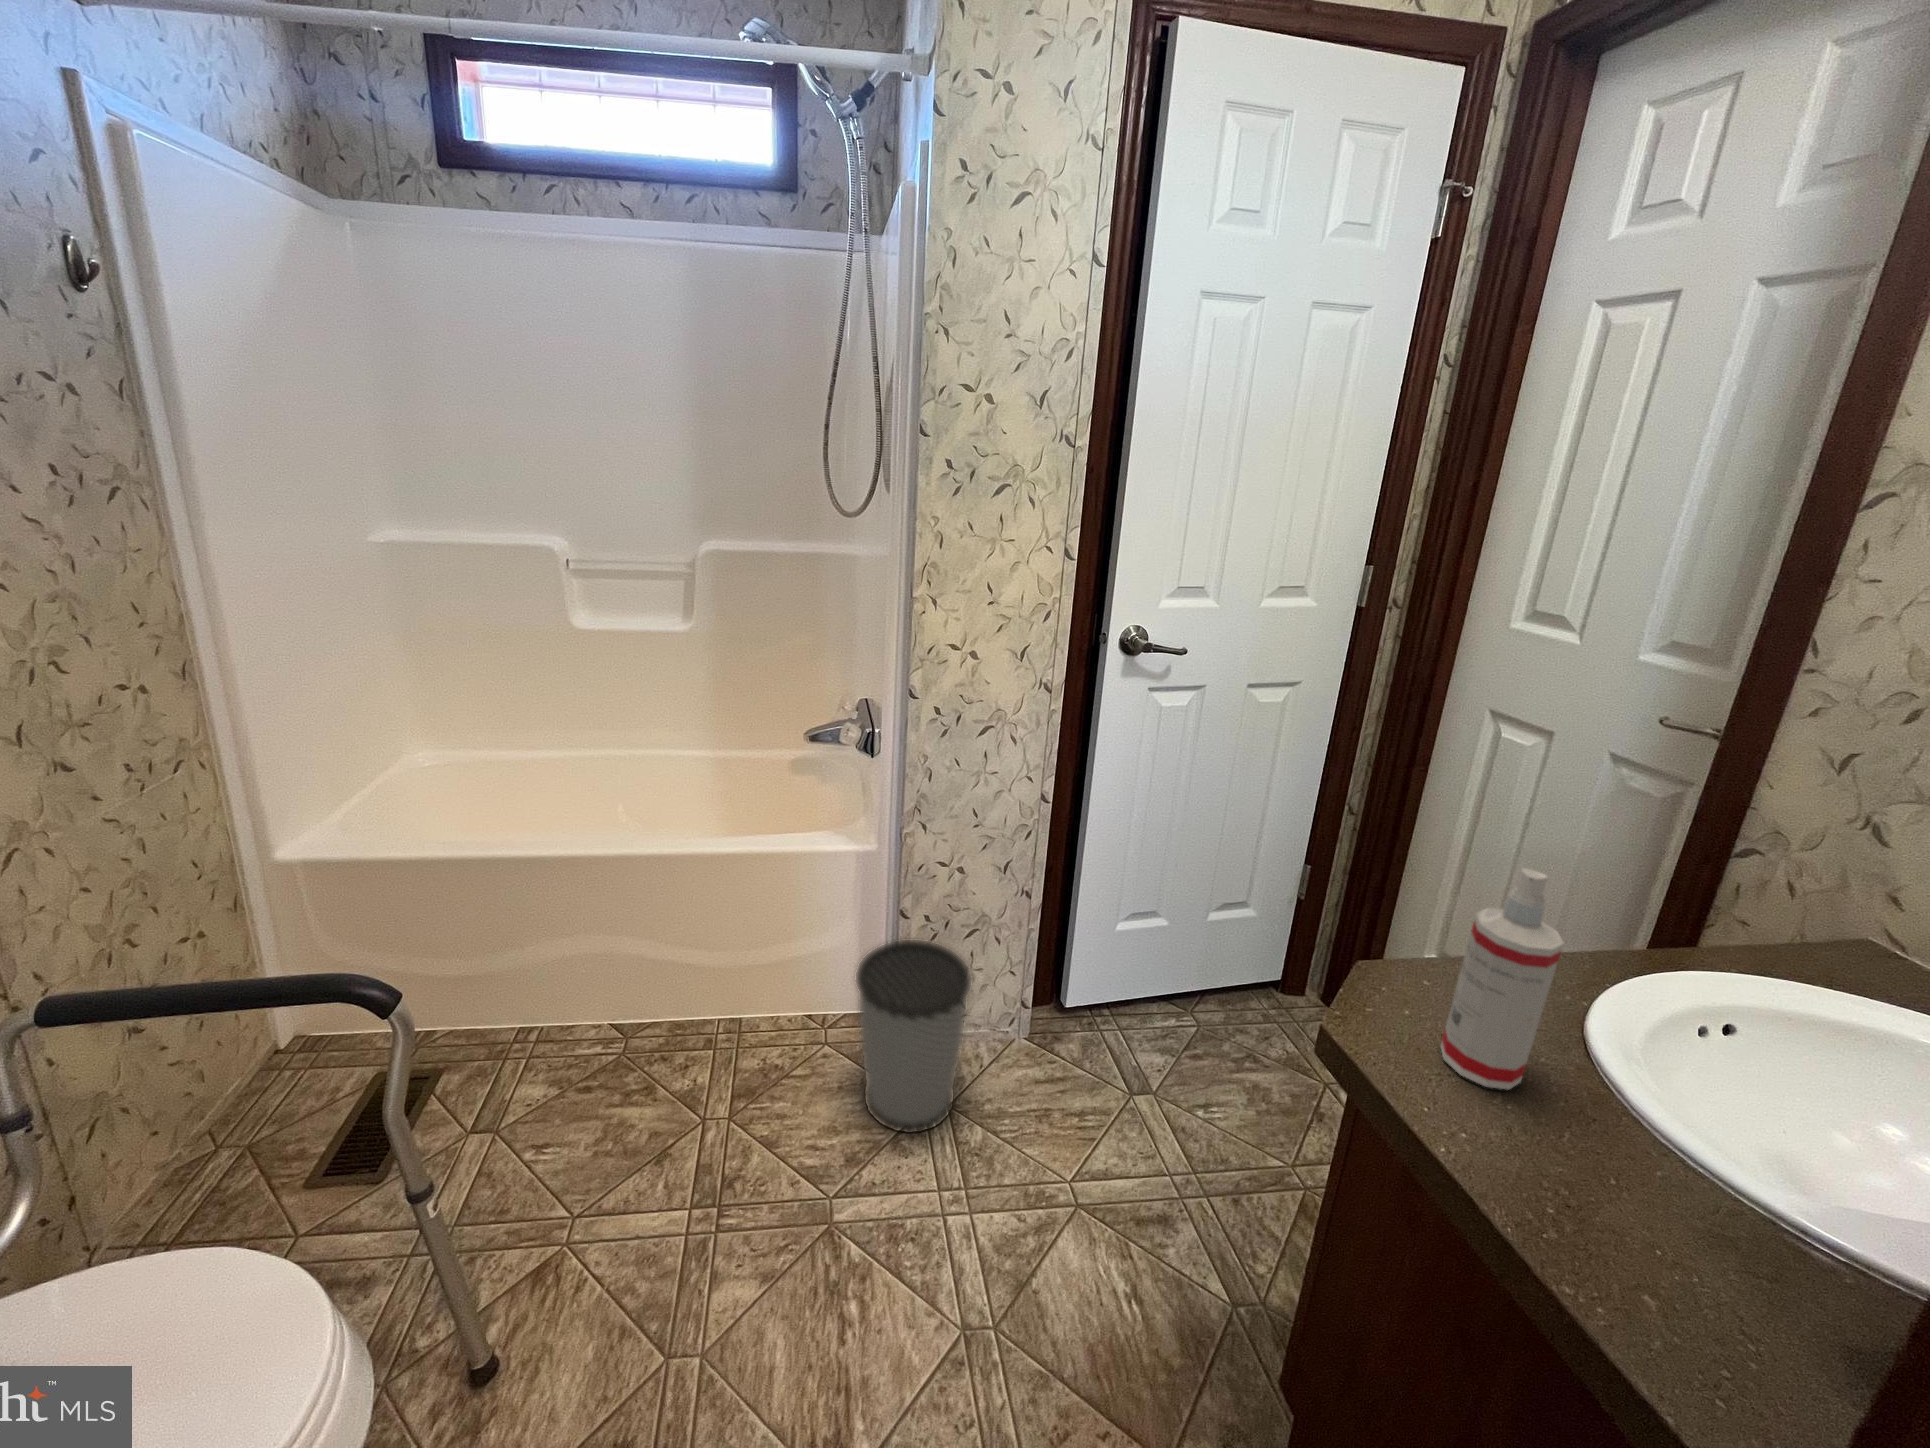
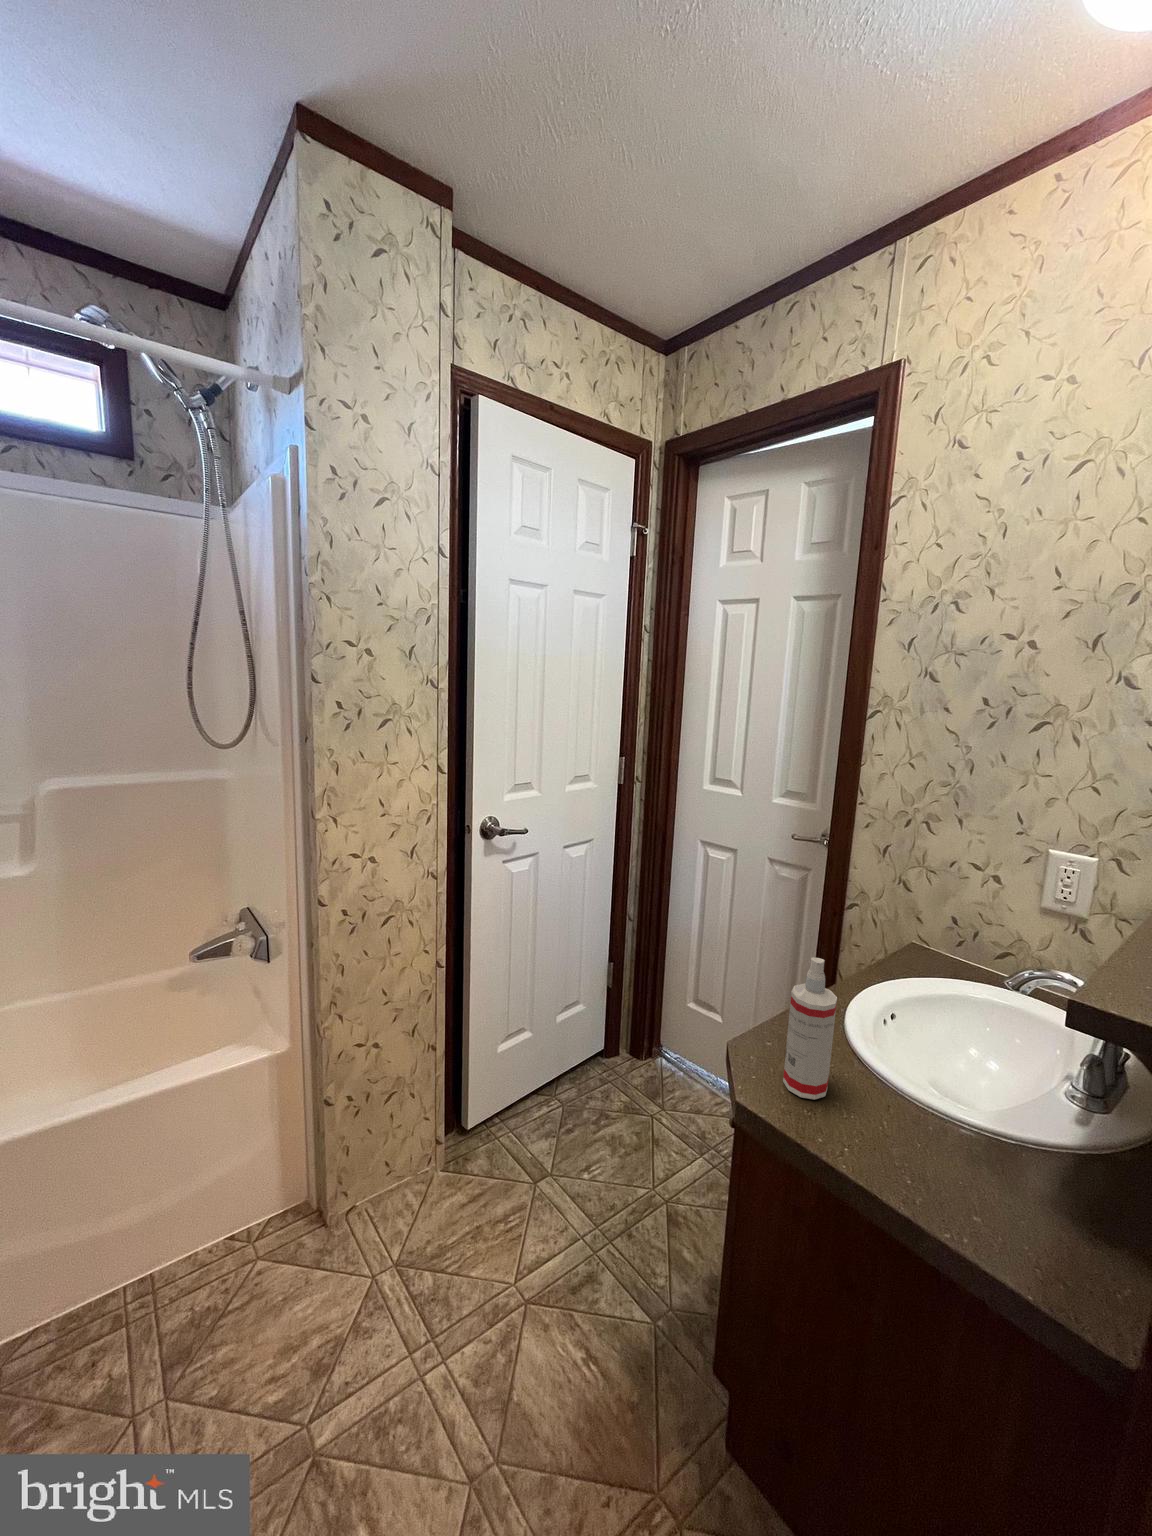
wastebasket: present [856,940,971,1132] -> none [295,1122,407,1318]

